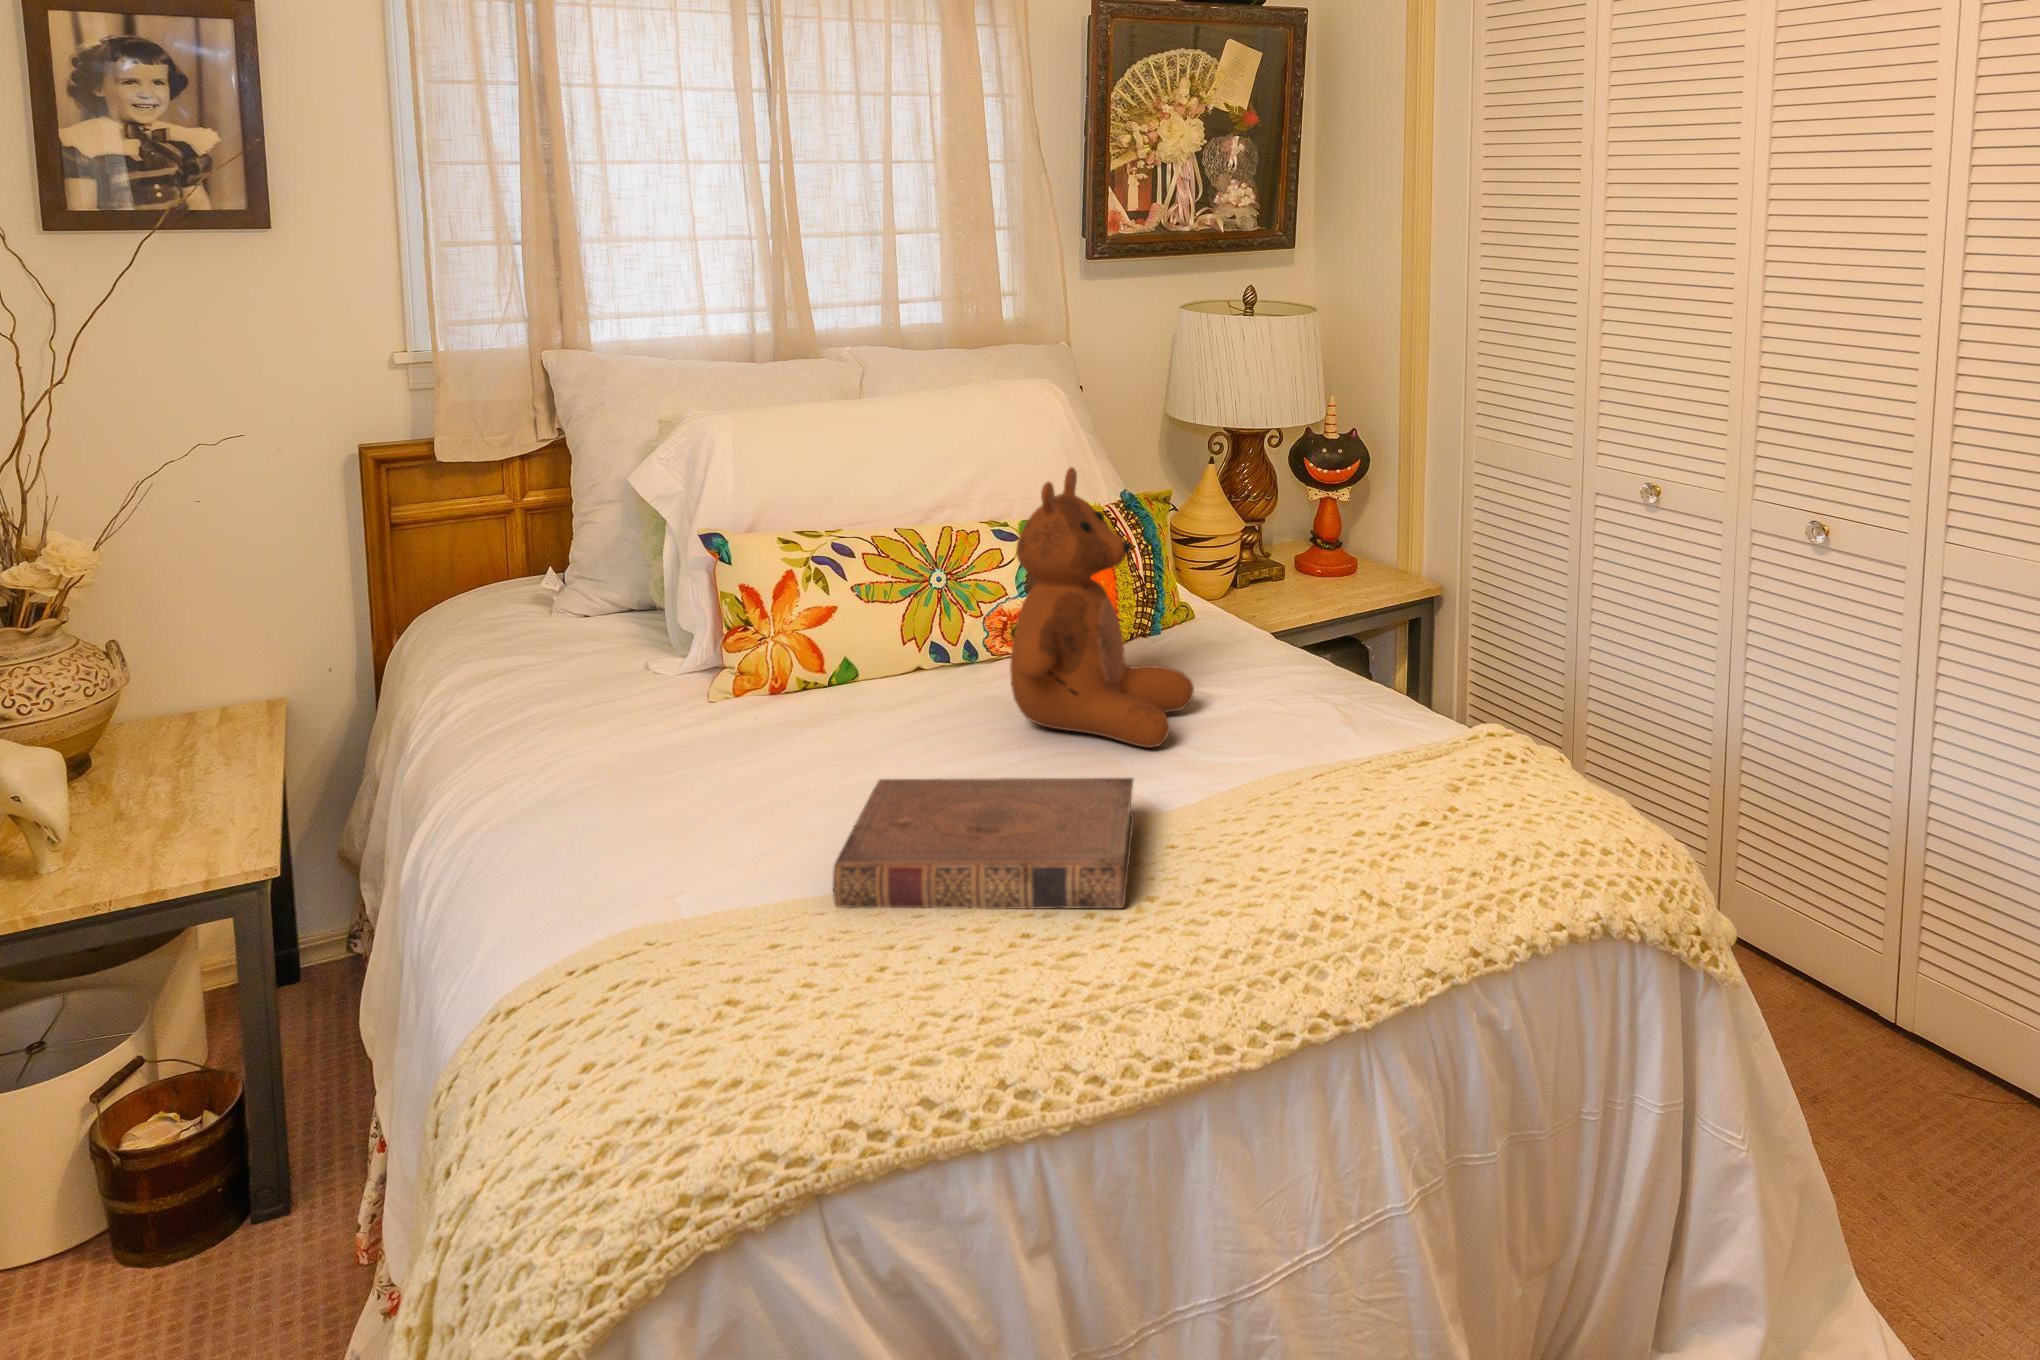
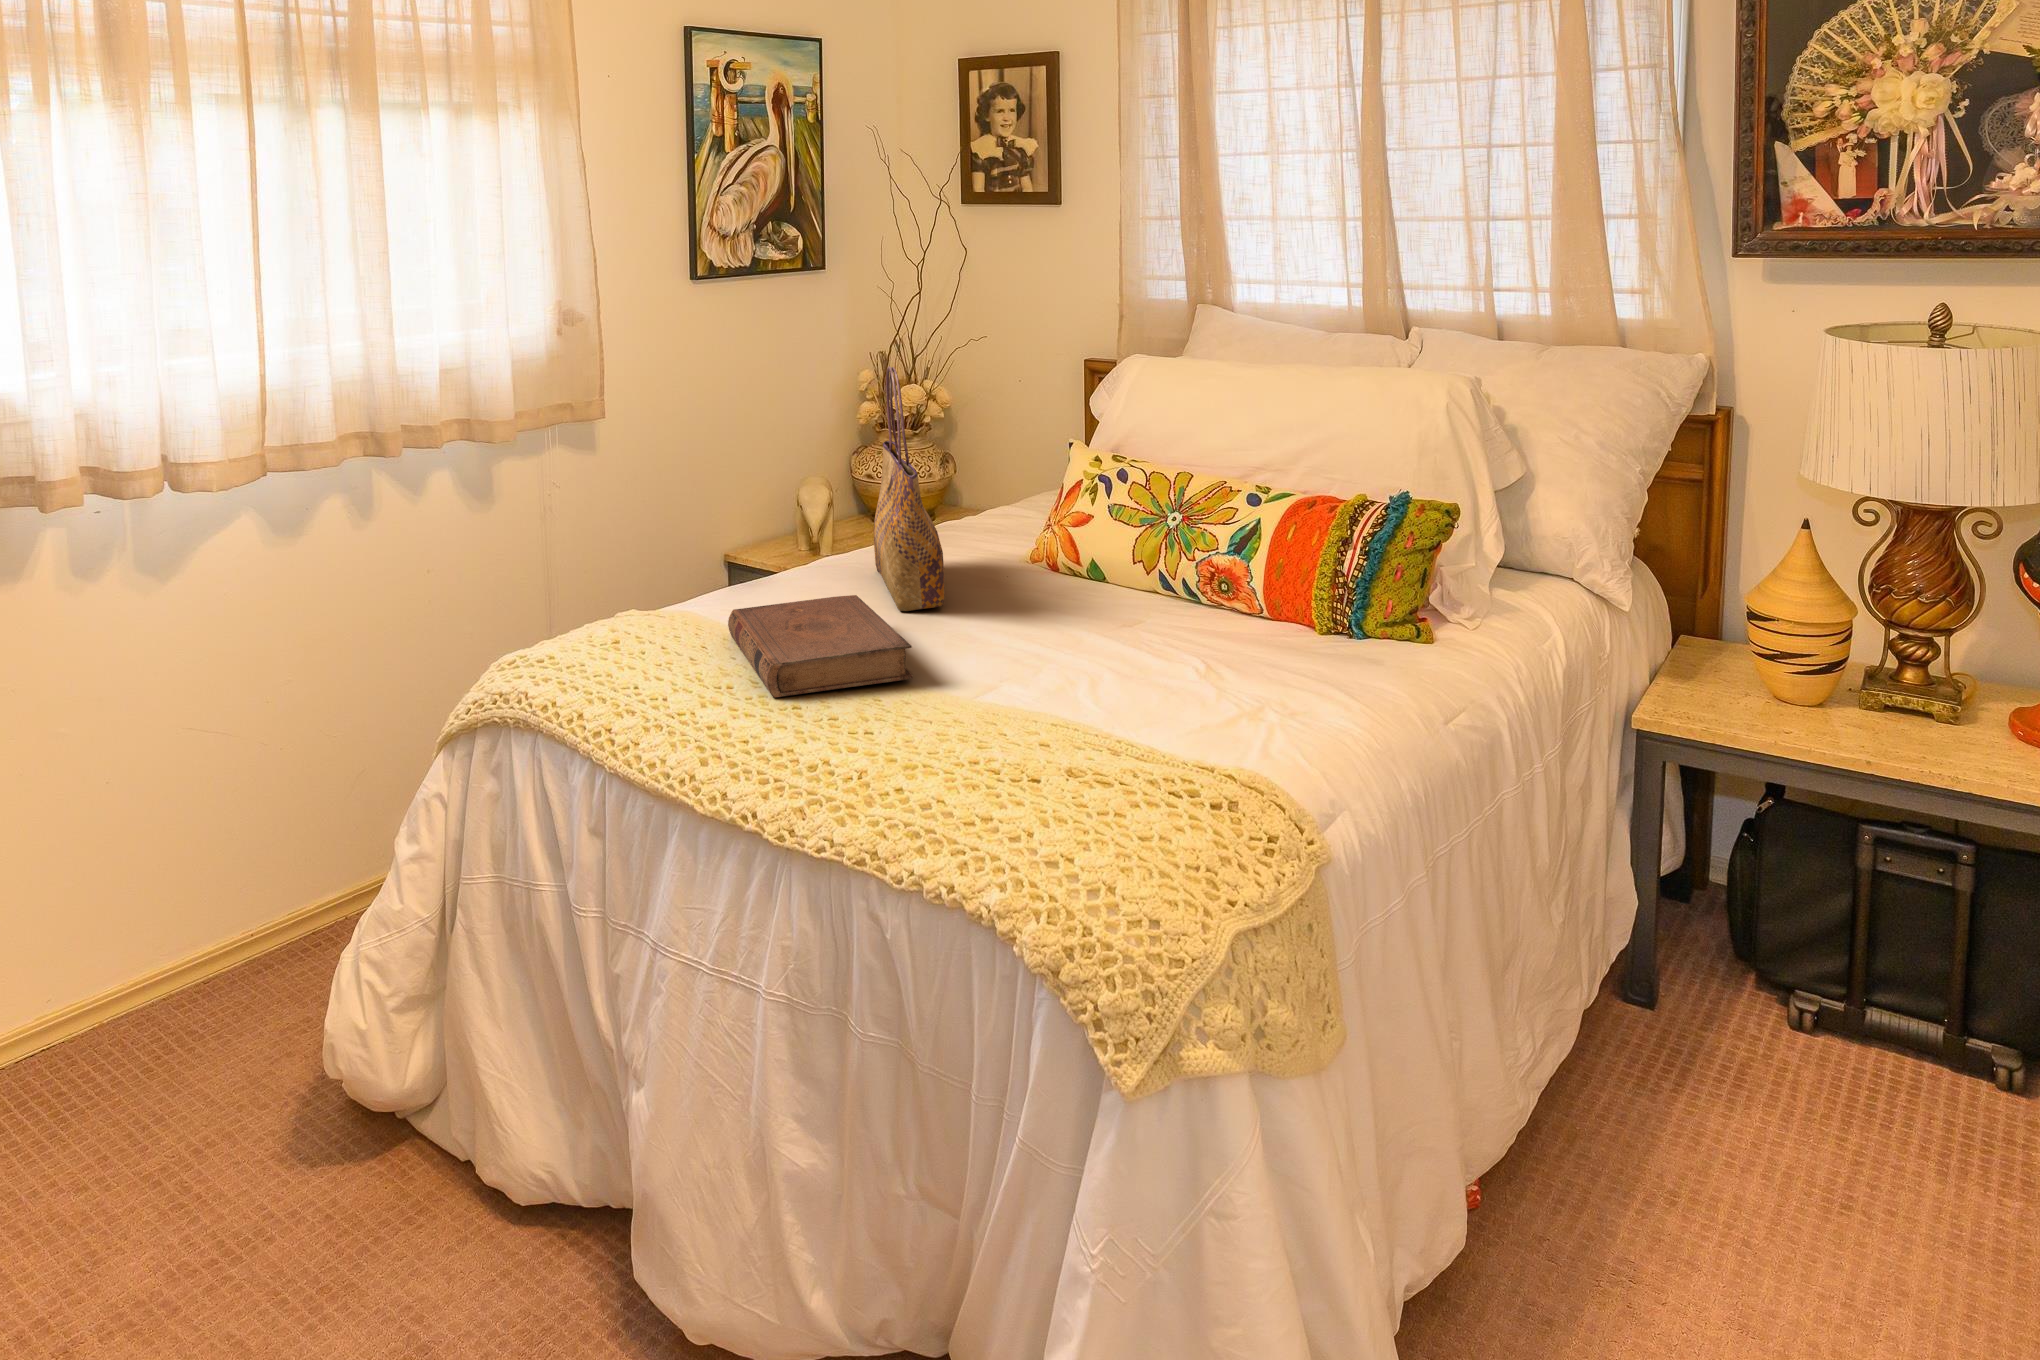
tote bag: none [616,463,888,788] -> present [874,366,944,611]
teddy bear: present [1010,467,1194,748] -> none [999,421,1181,670]

